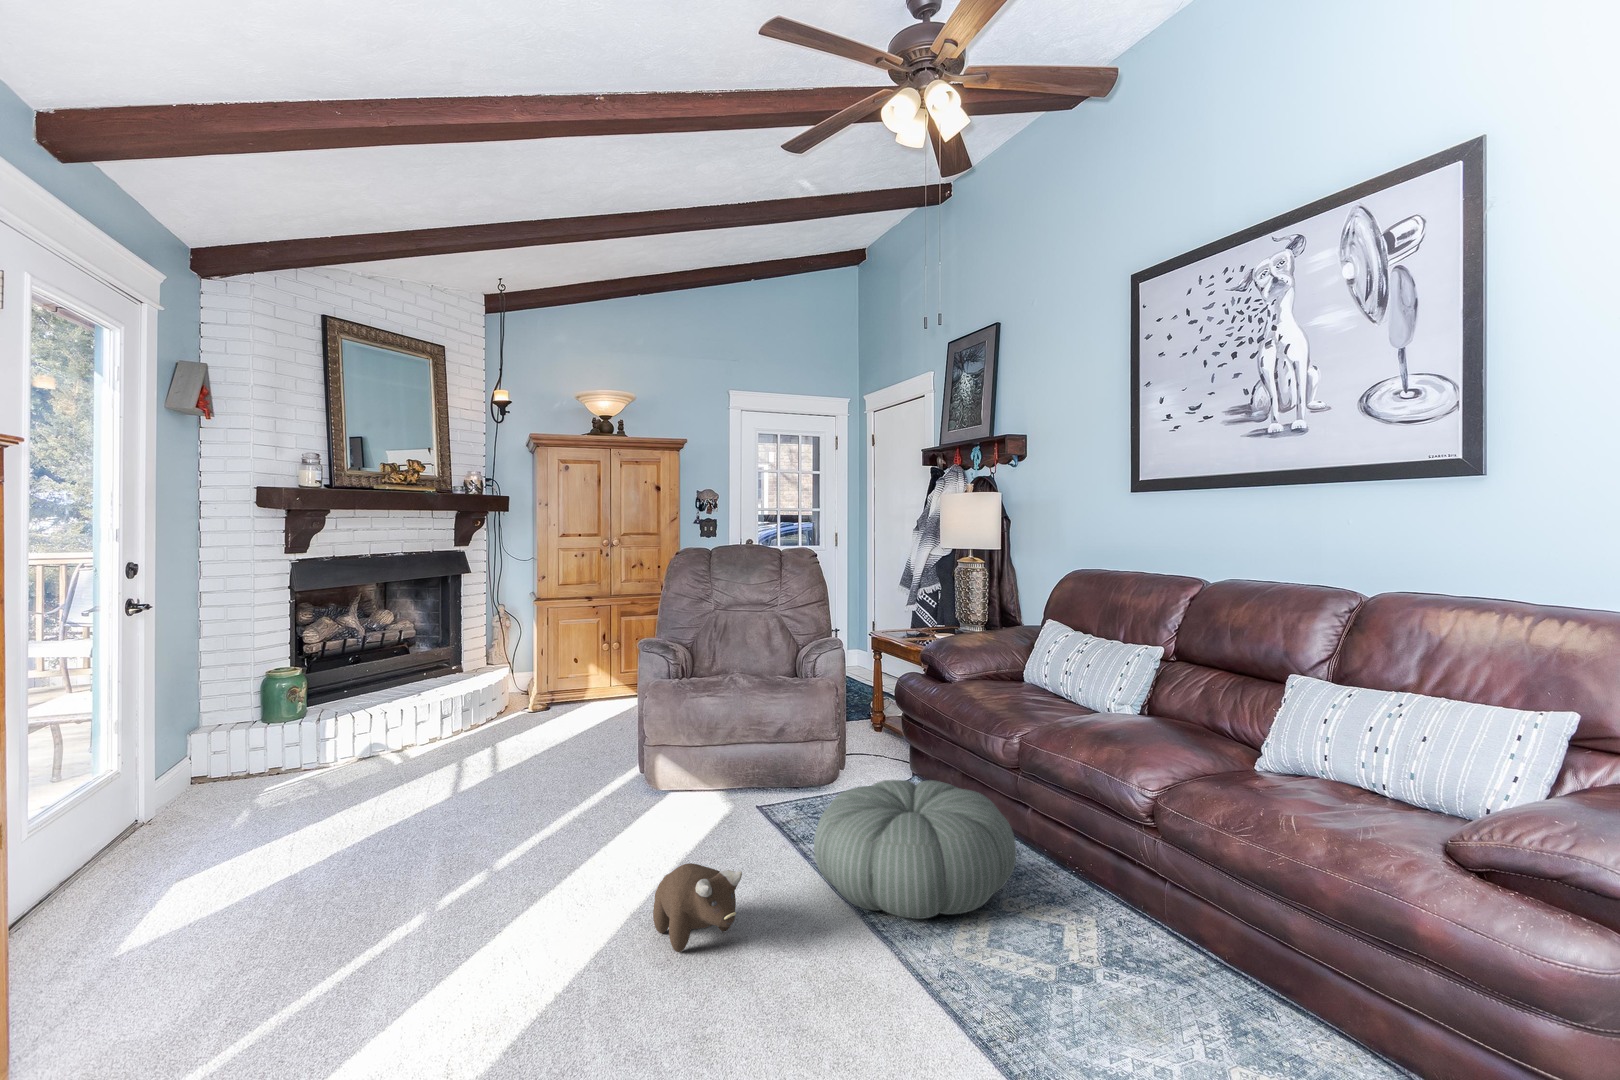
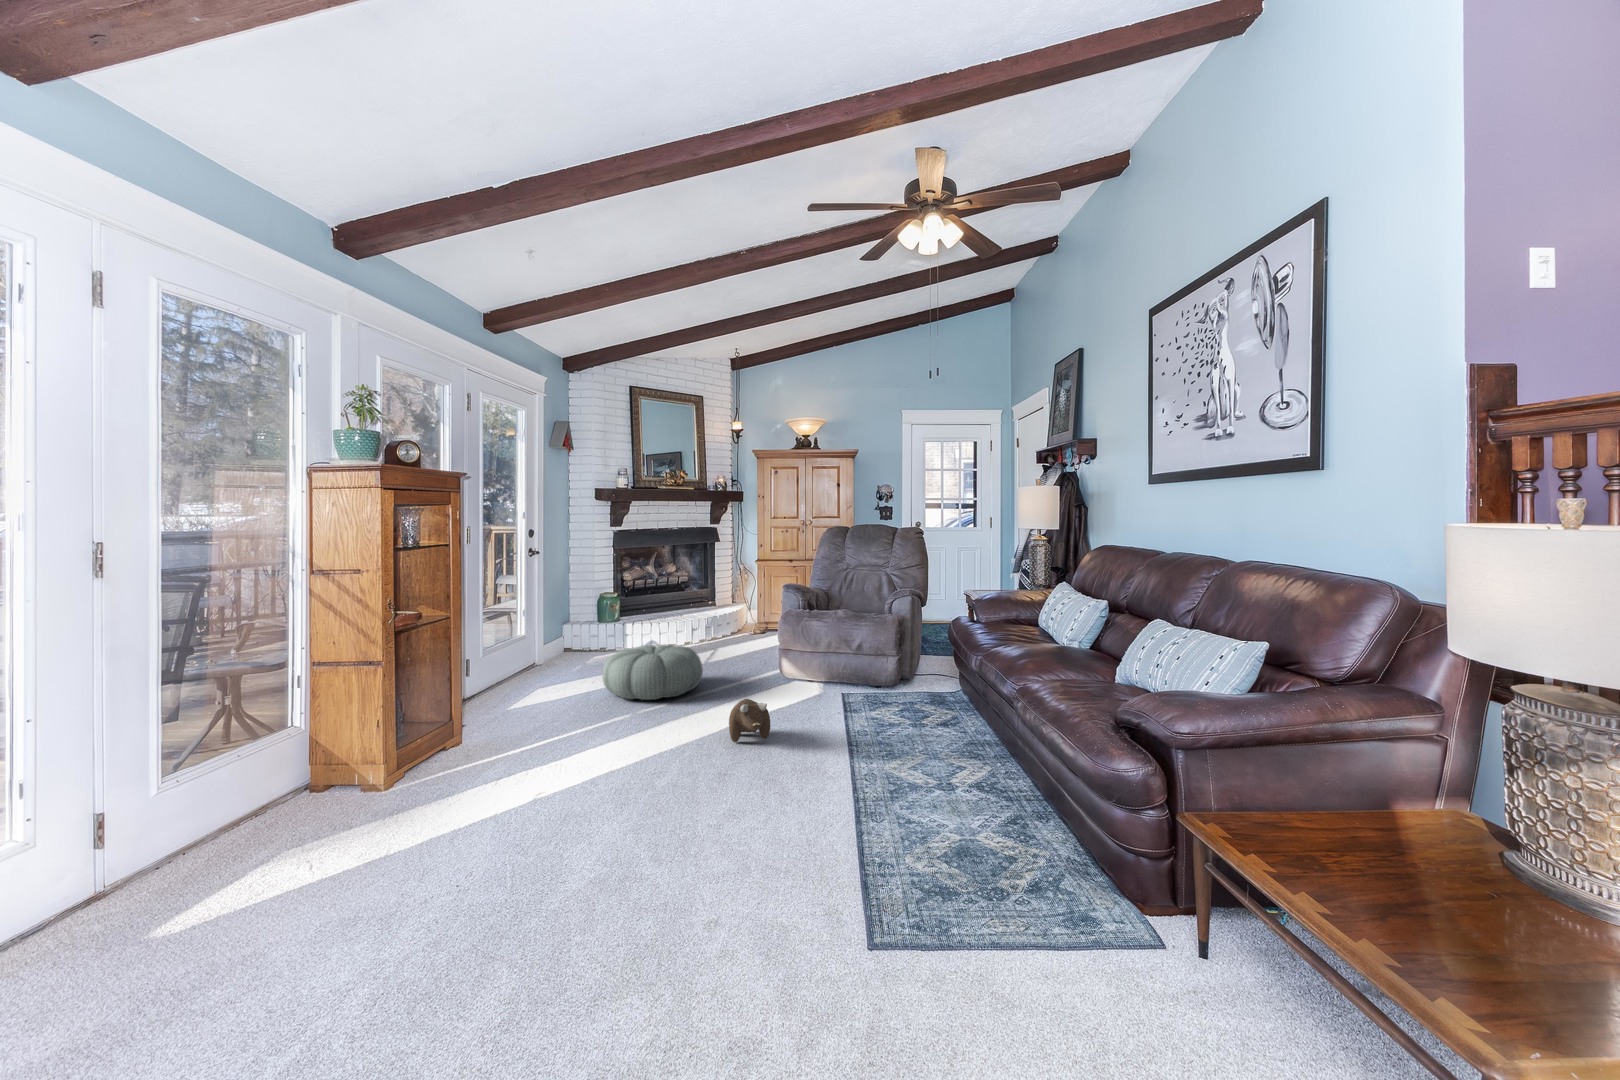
pouf: present [814,780,1017,919] -> present [602,644,703,700]

